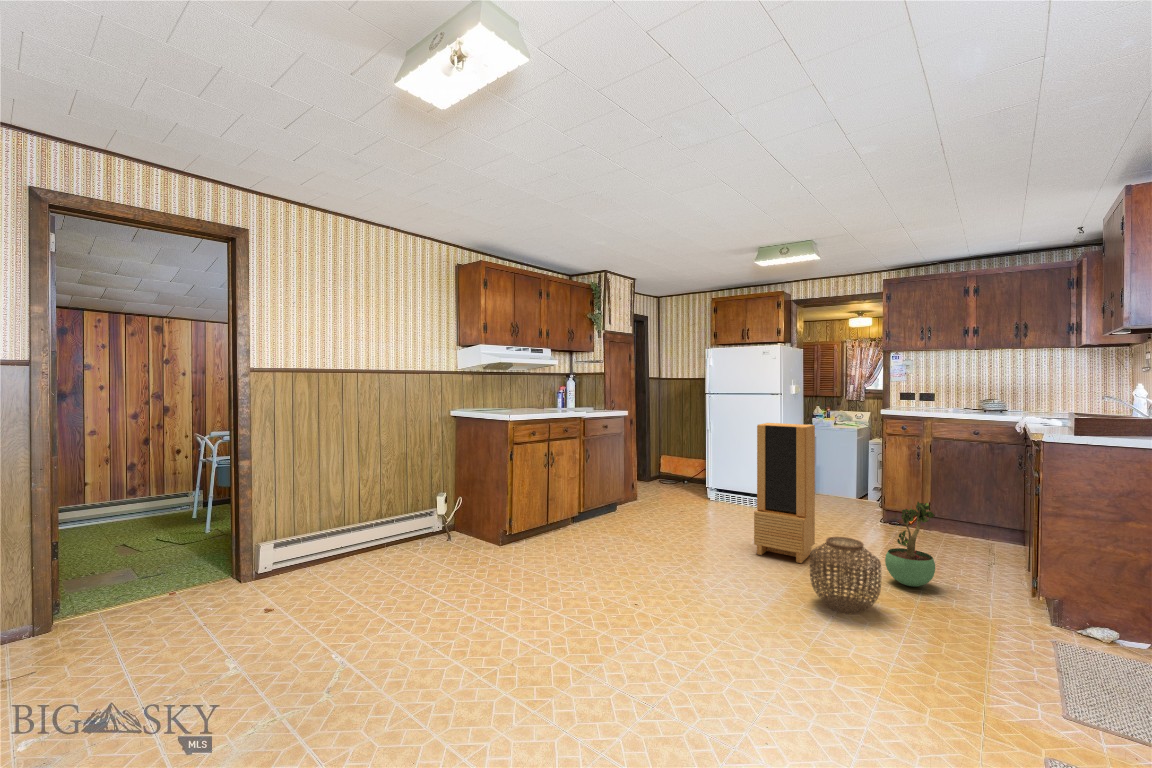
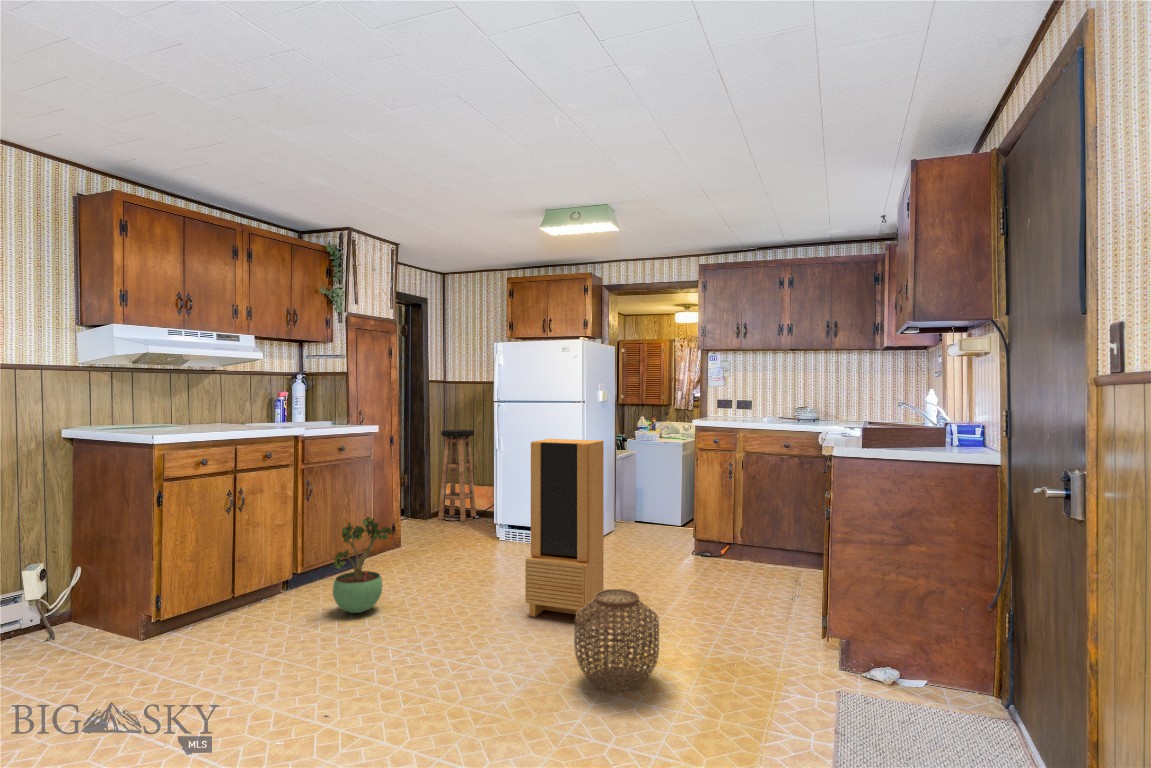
bar stool: none [659,415,686,484] -> present [438,430,476,521]
potted plant: present [885,502,935,587] -> present [333,517,392,613]

